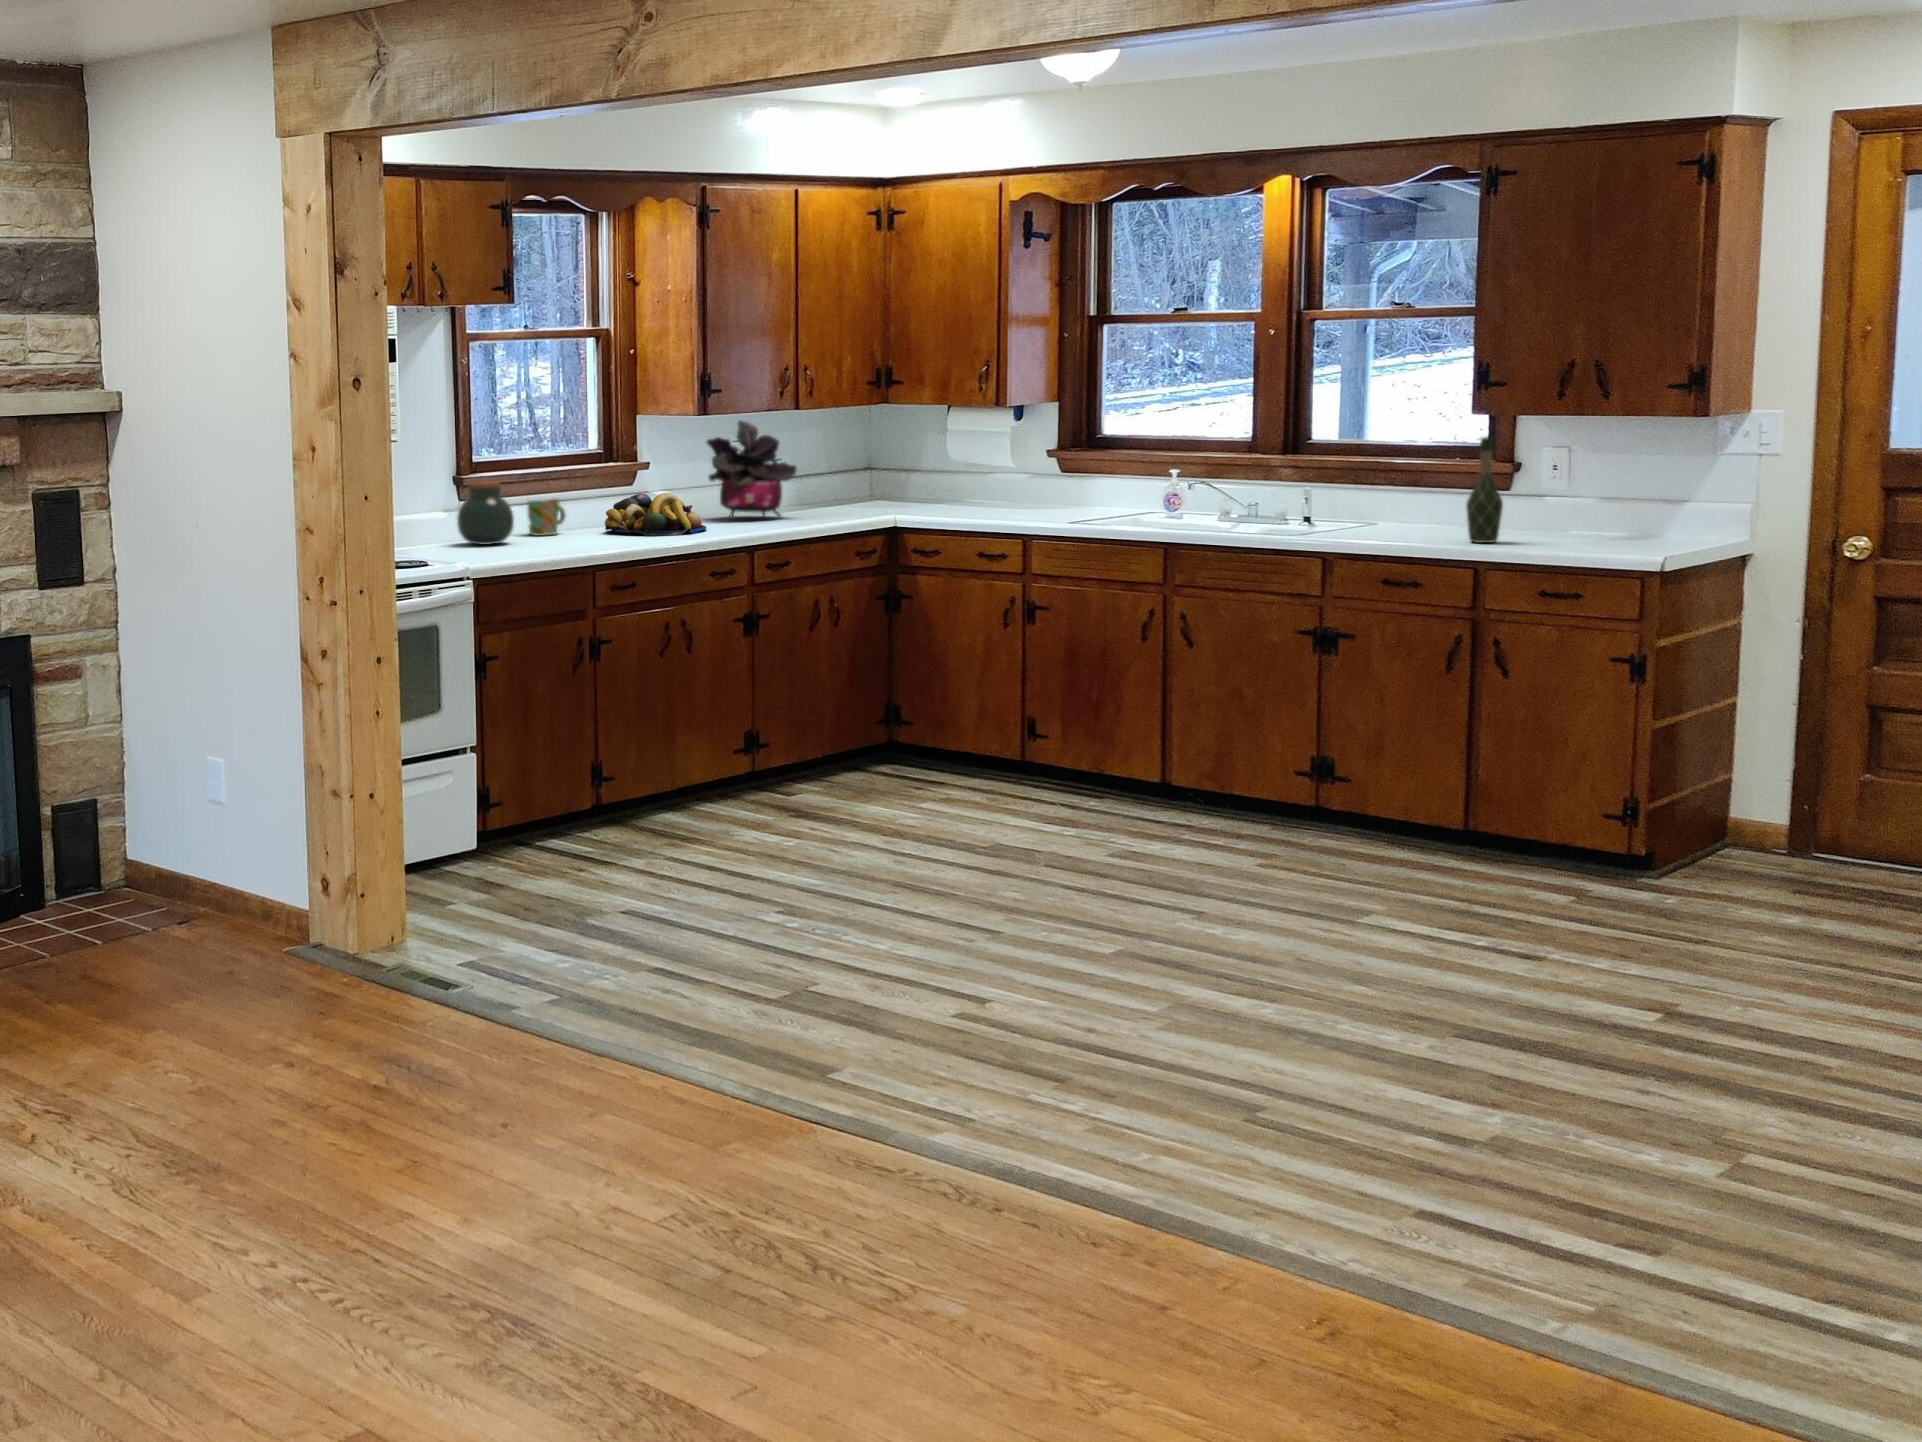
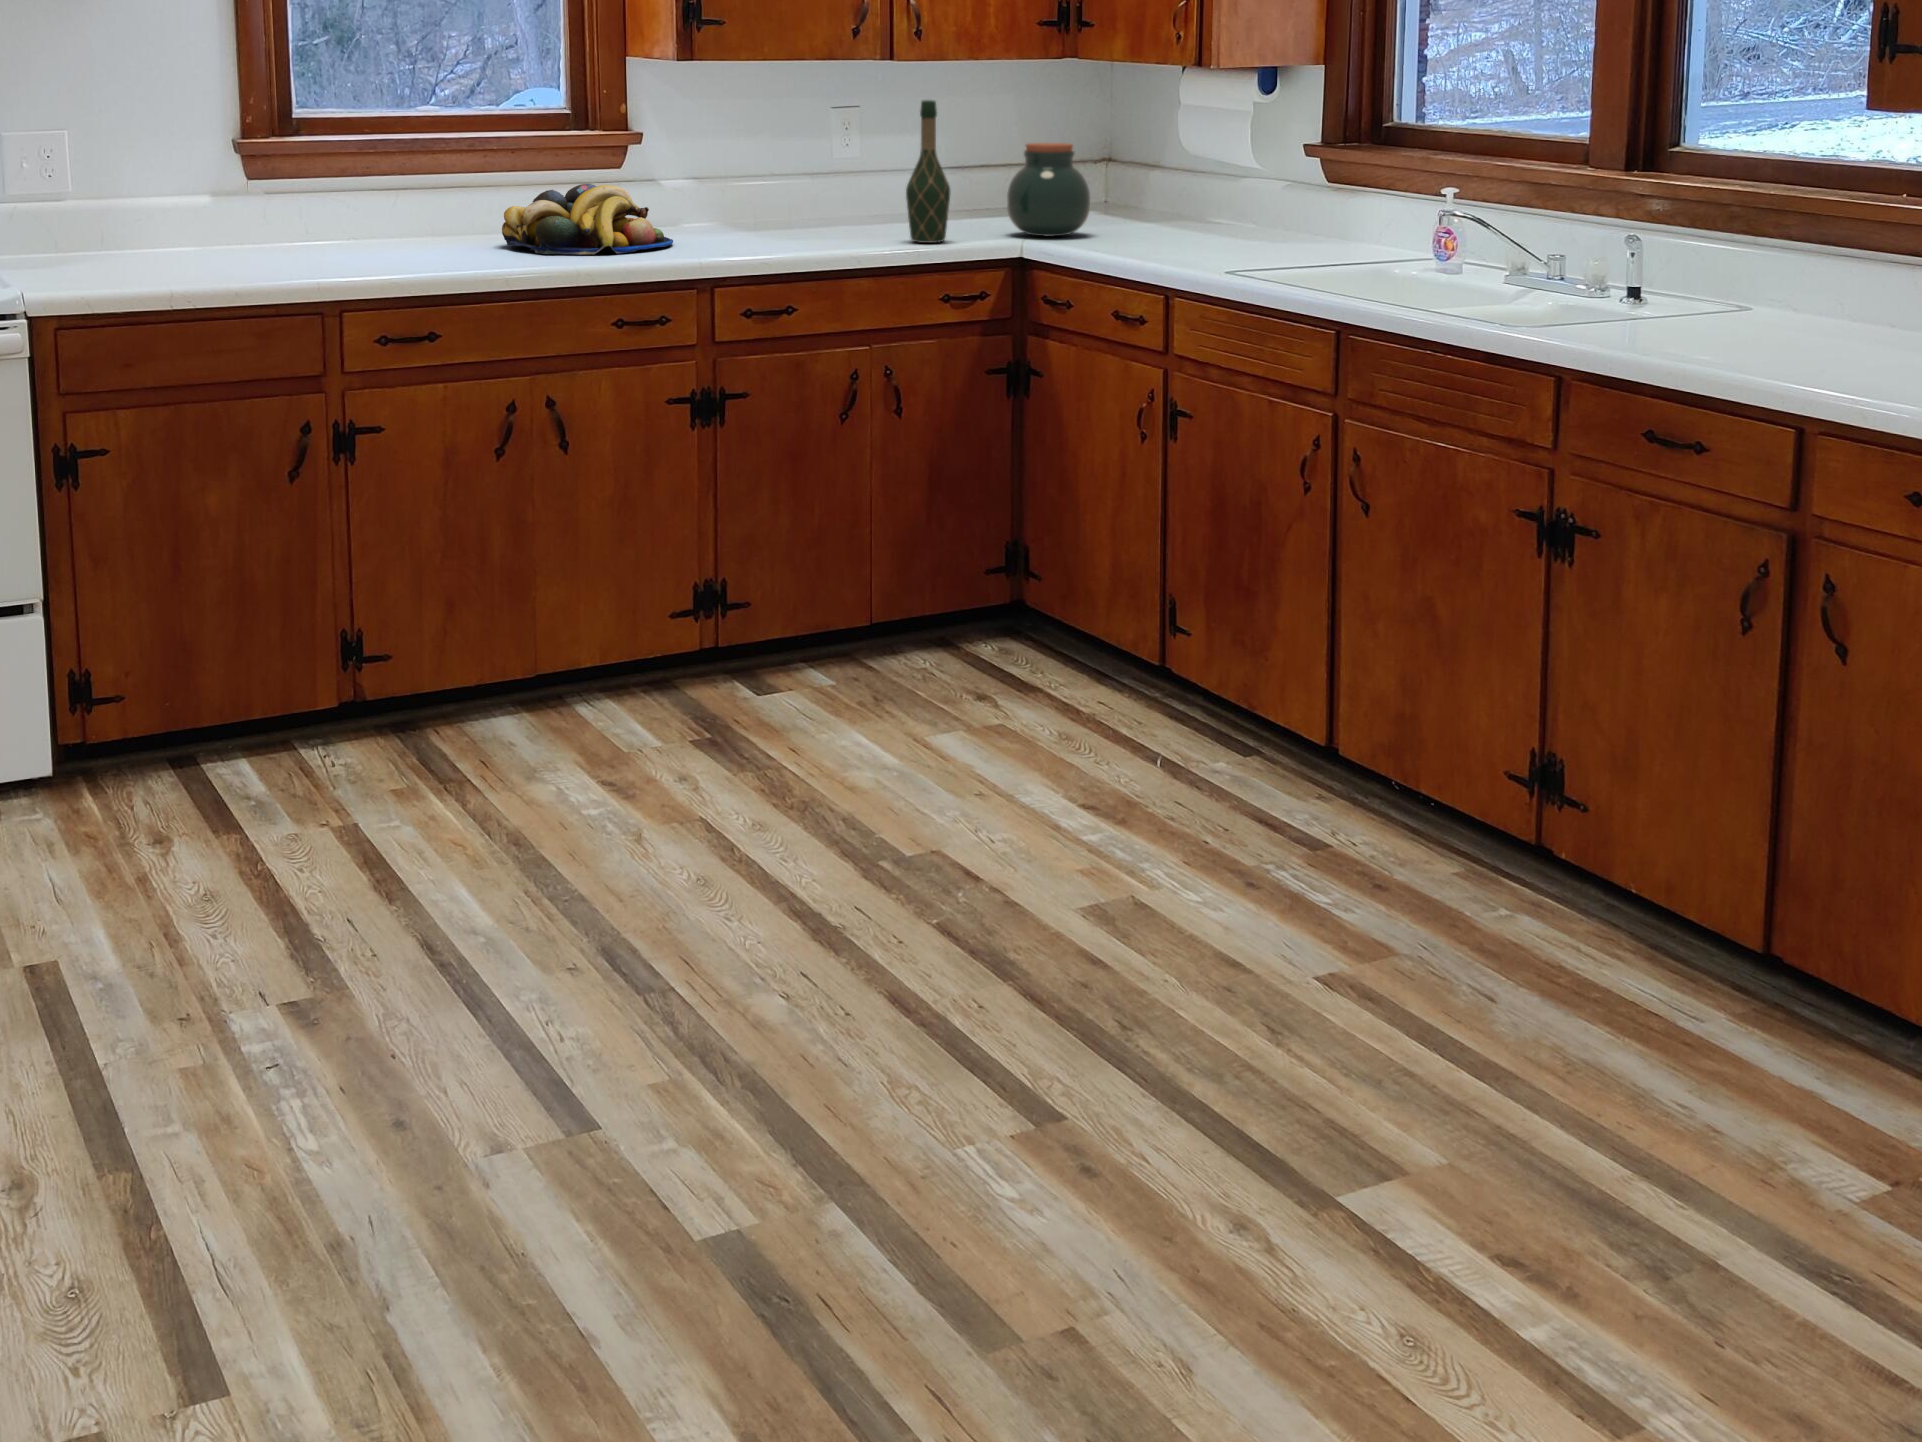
potted plant: present [707,421,797,517] -> none [731,73,876,234]
wine bottle: present [1466,437,1503,543] -> present [906,100,950,243]
jar: present [457,481,514,545] -> present [1007,143,1090,236]
mug: present [528,498,566,536] -> none [387,184,459,243]

